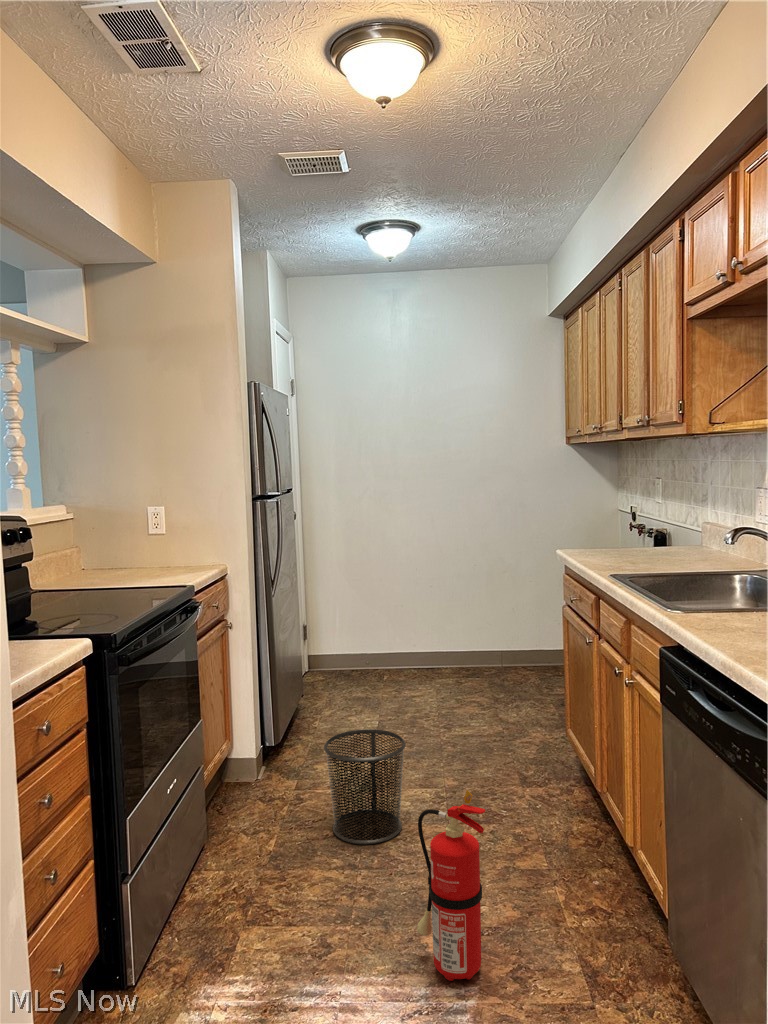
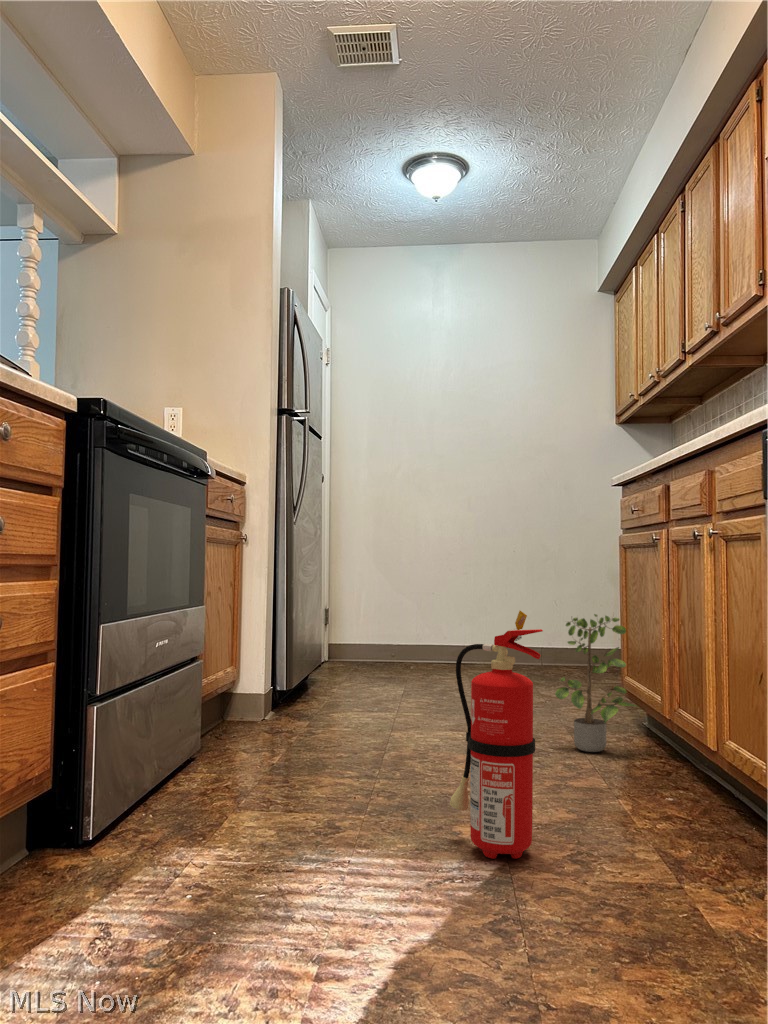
potted plant: none [507,697,578,814] -> present [555,614,636,752]
waste bin: present [324,729,406,844] -> none [342,644,438,763]

